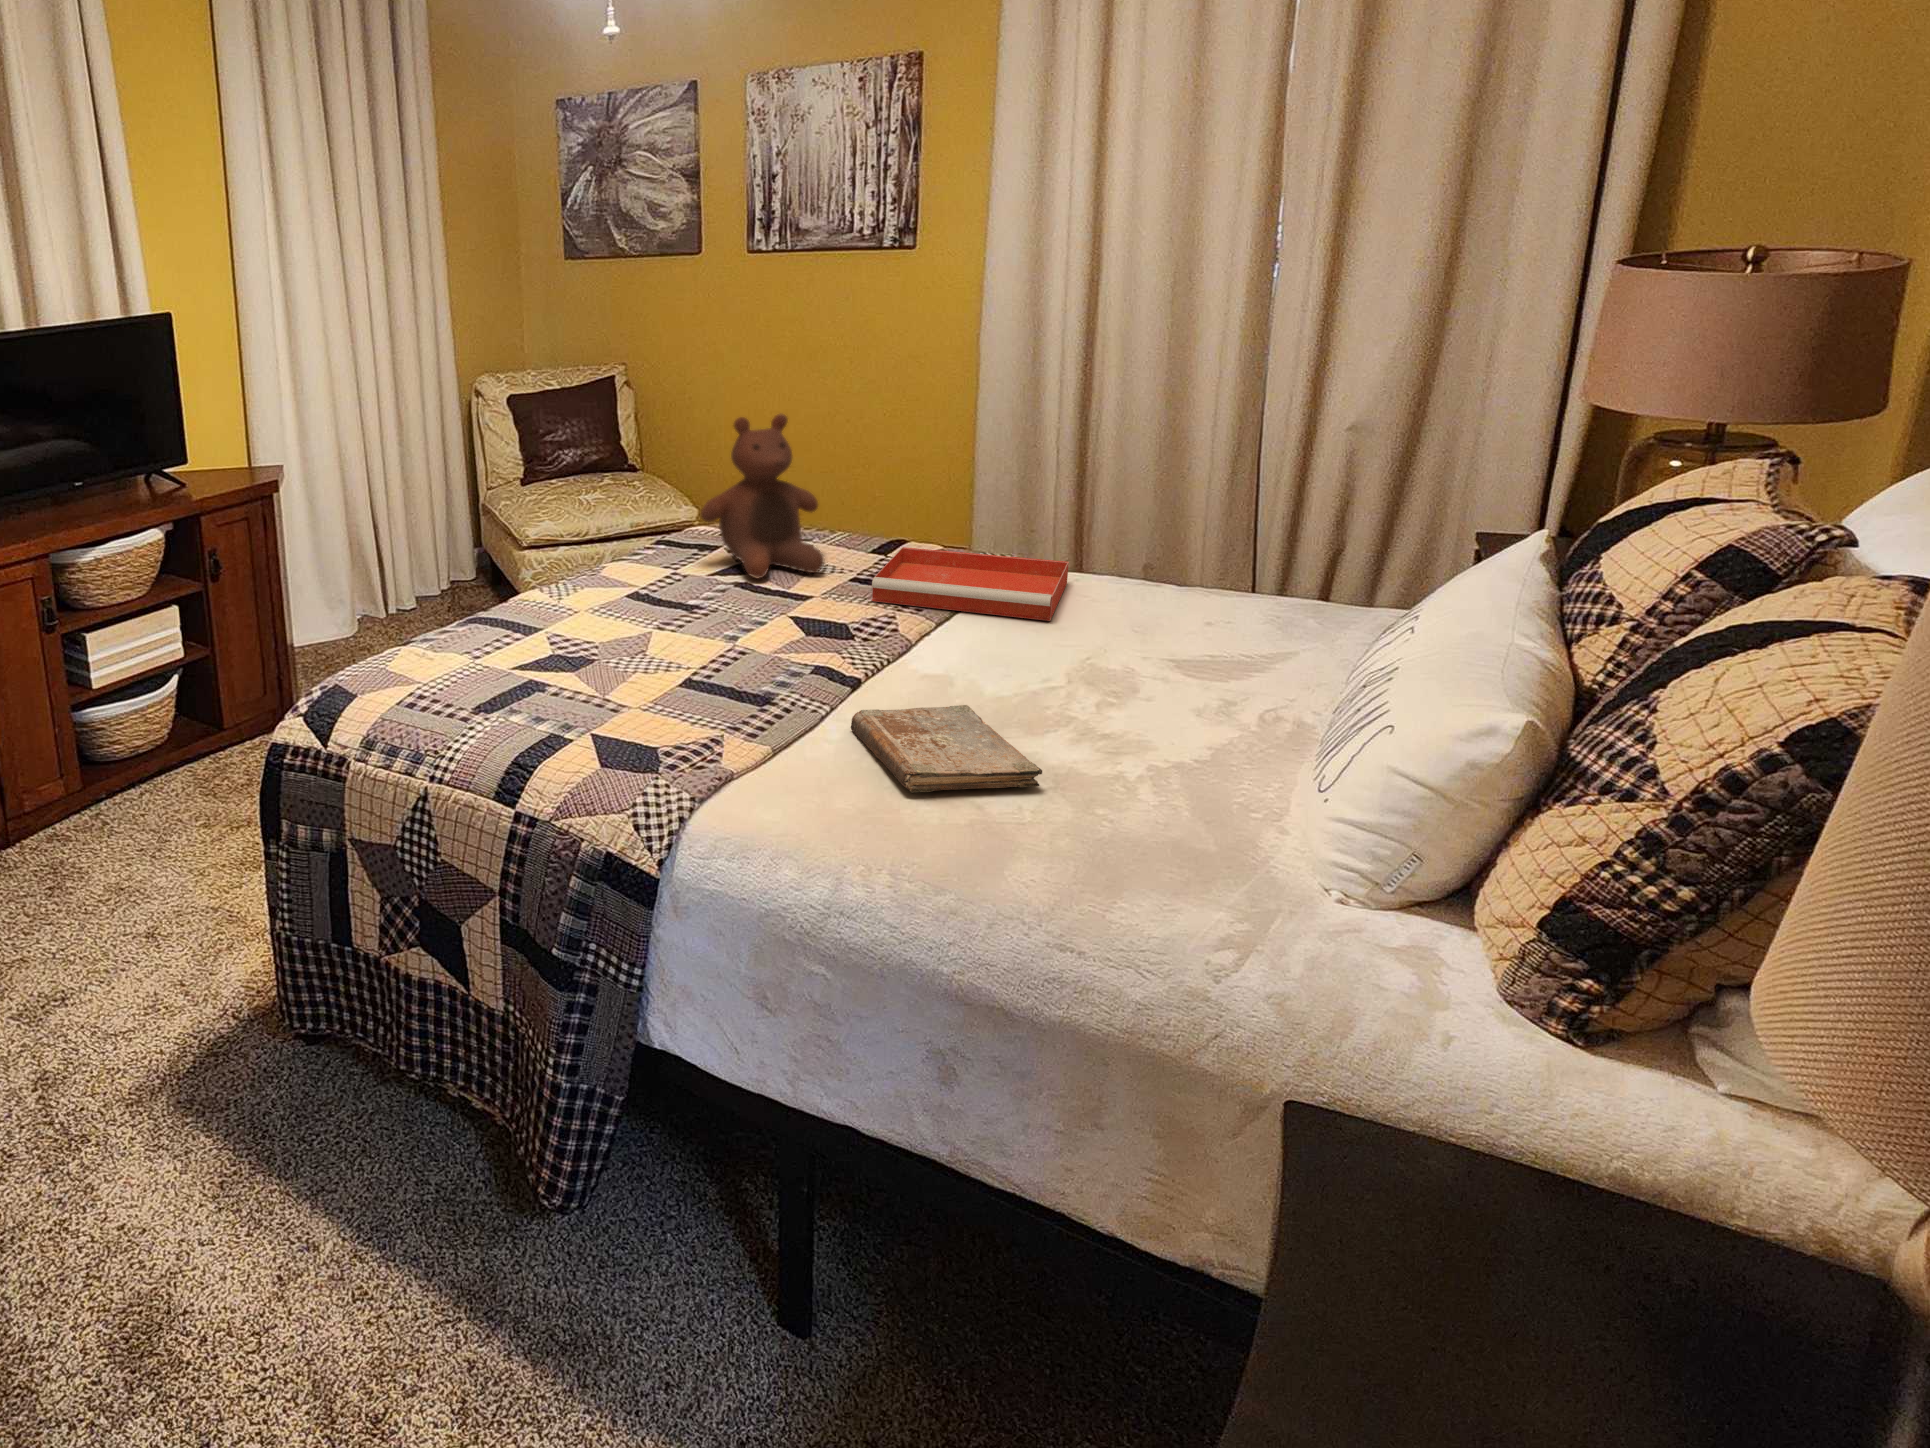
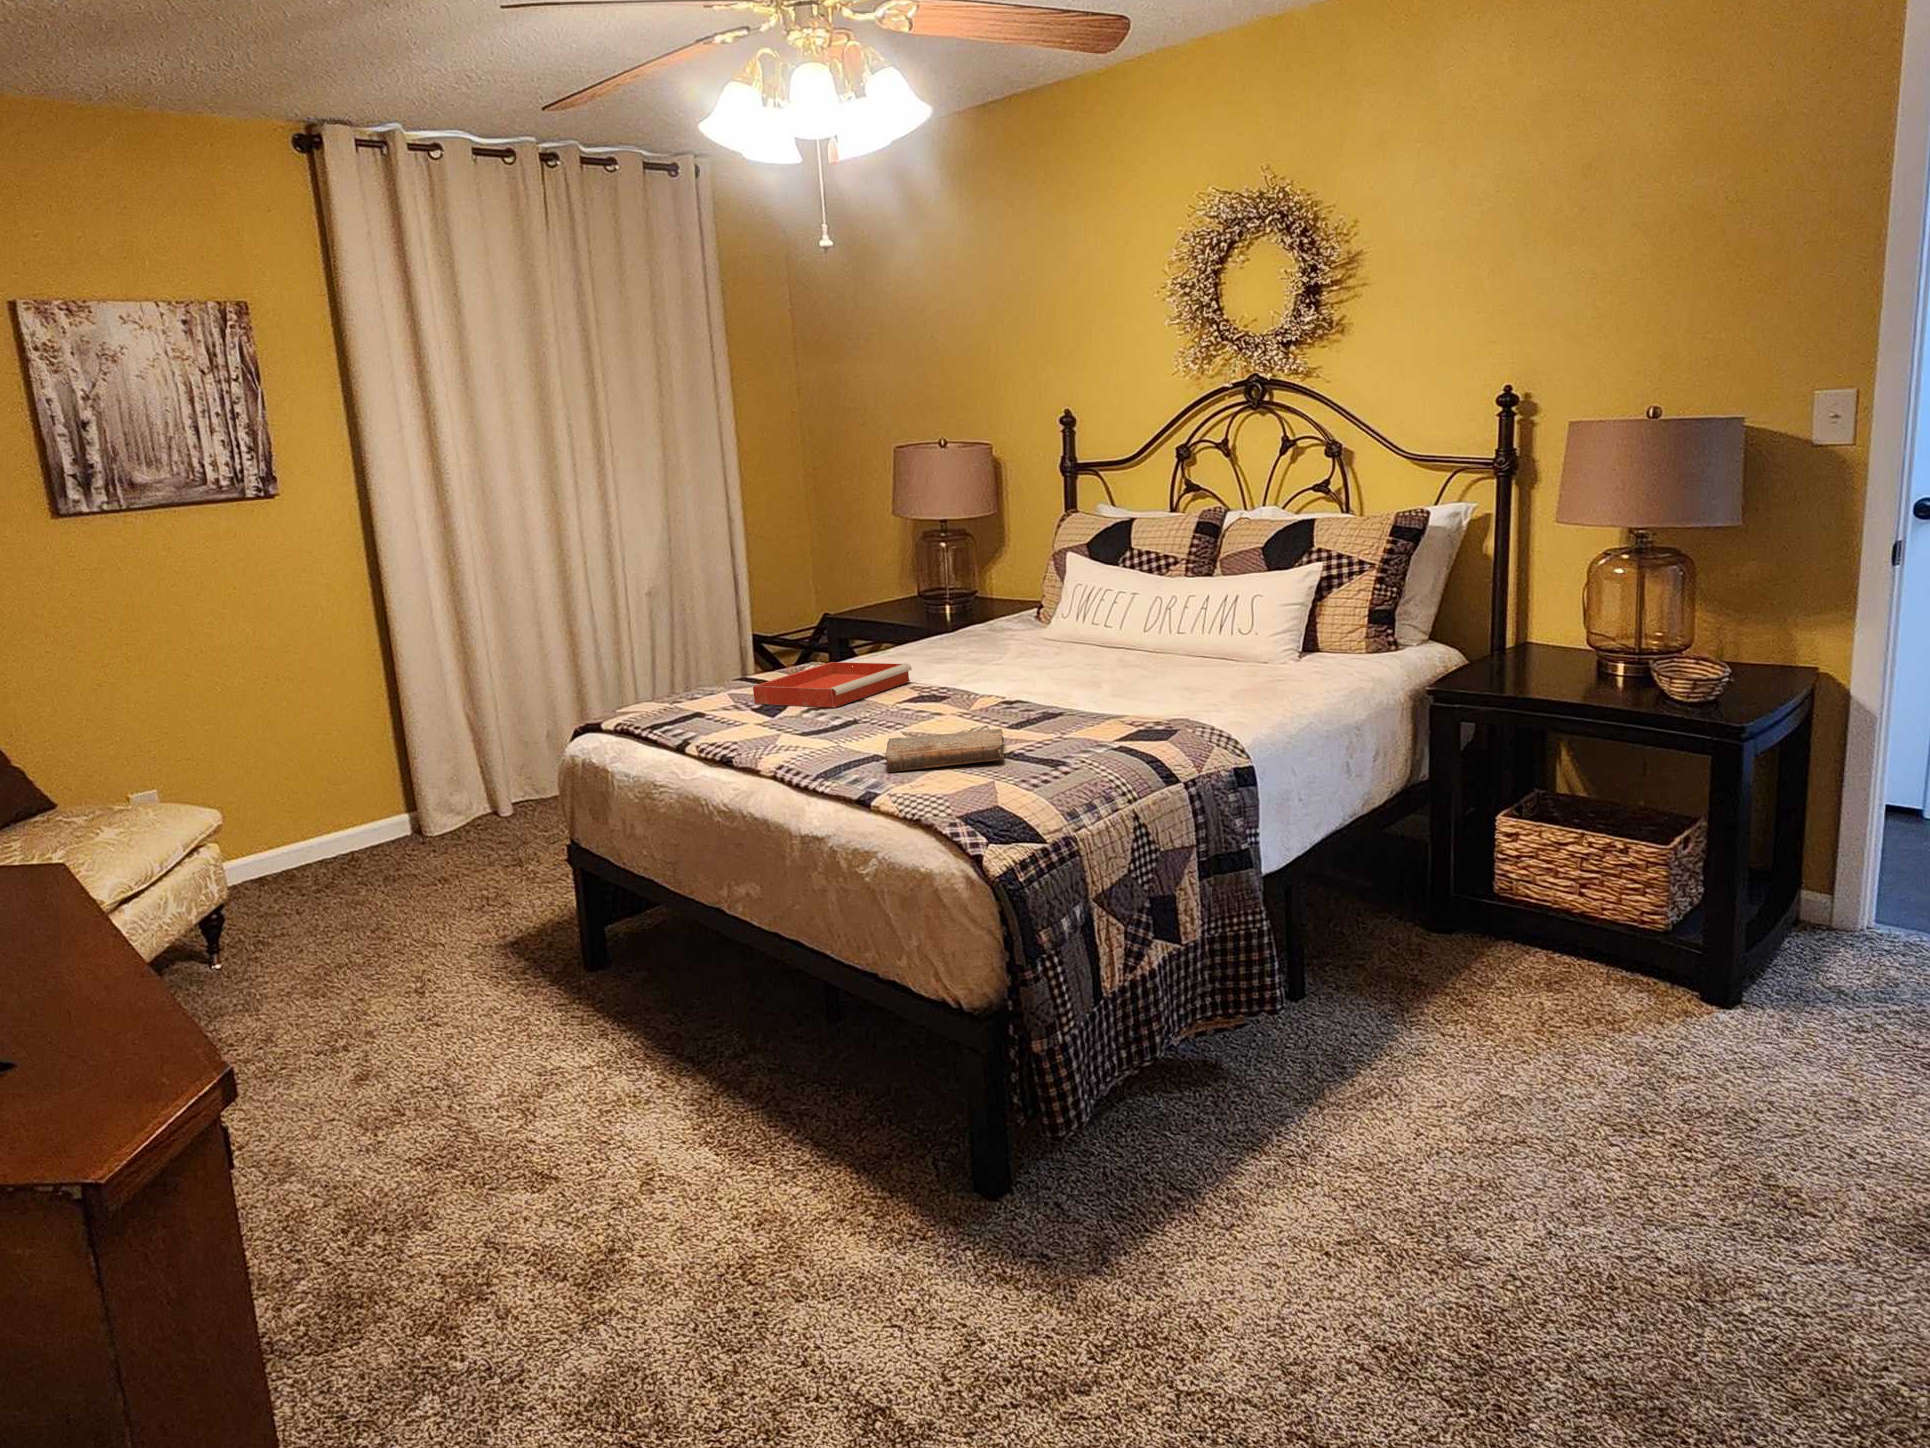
stuffed bear: present [701,414,824,578] -> none [660,589,760,731]
book: present [851,705,1042,792] -> present [884,729,1004,772]

